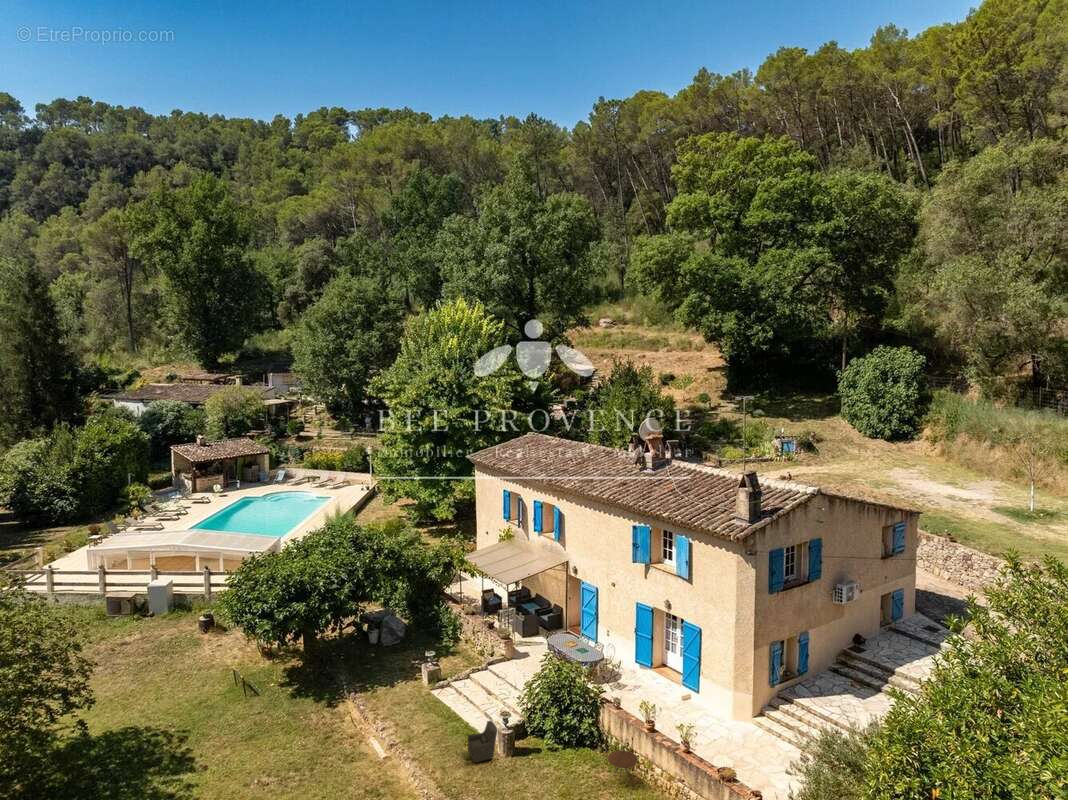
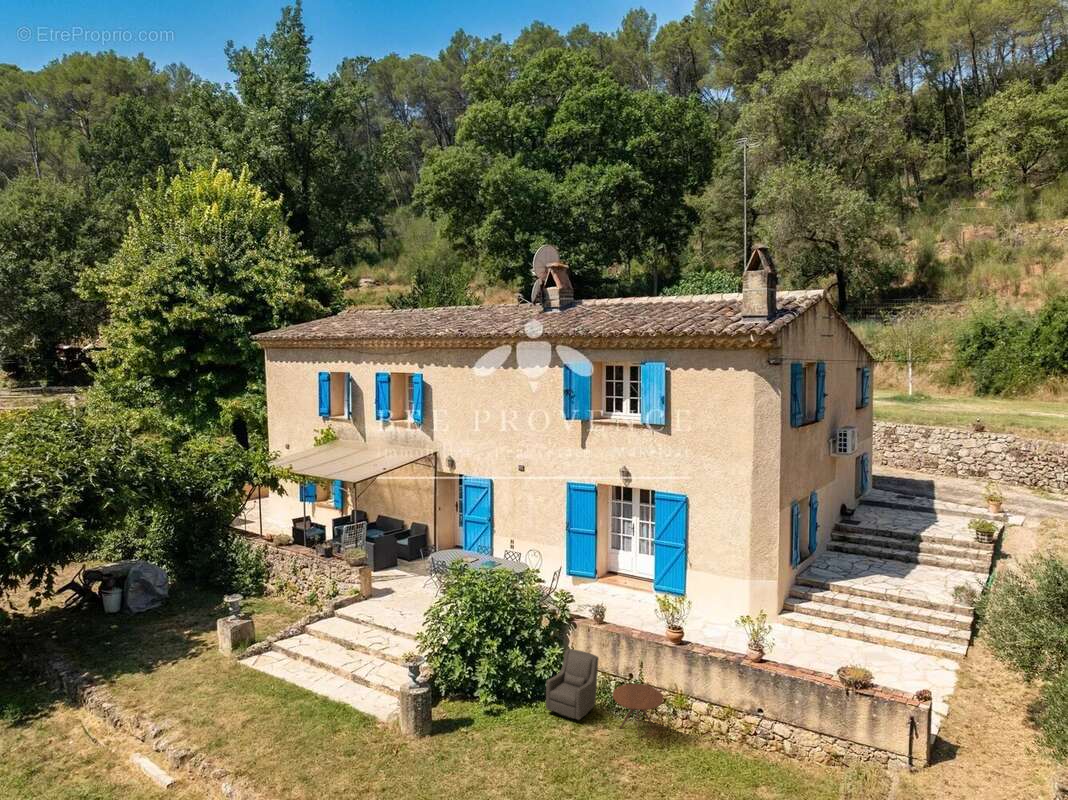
chair: present [468,721,498,762] -> present [546,649,599,720]

